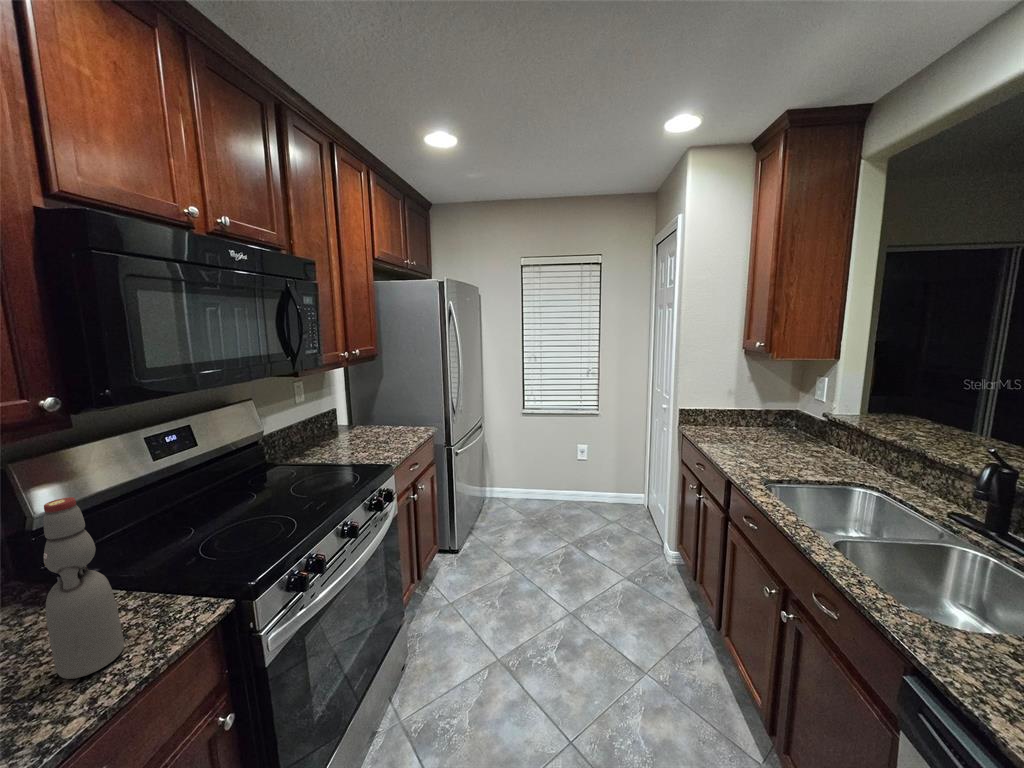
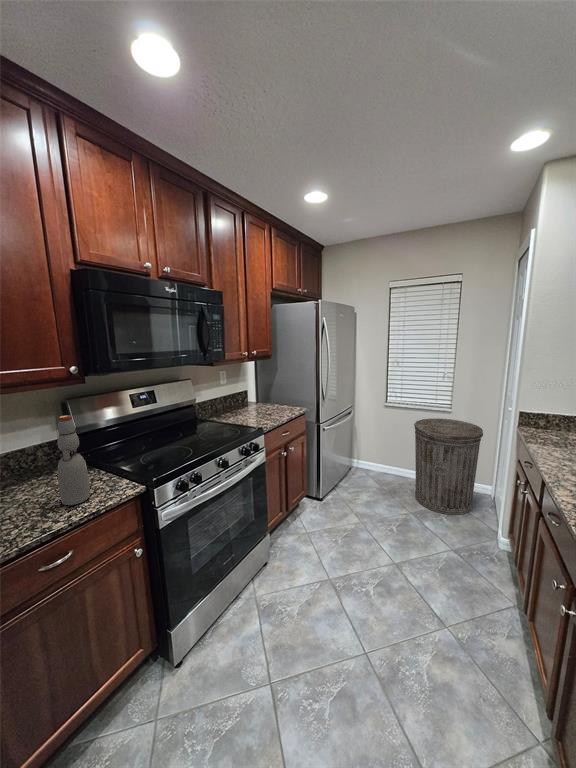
trash can: none [563,423,638,538] -> present [414,418,483,515]

